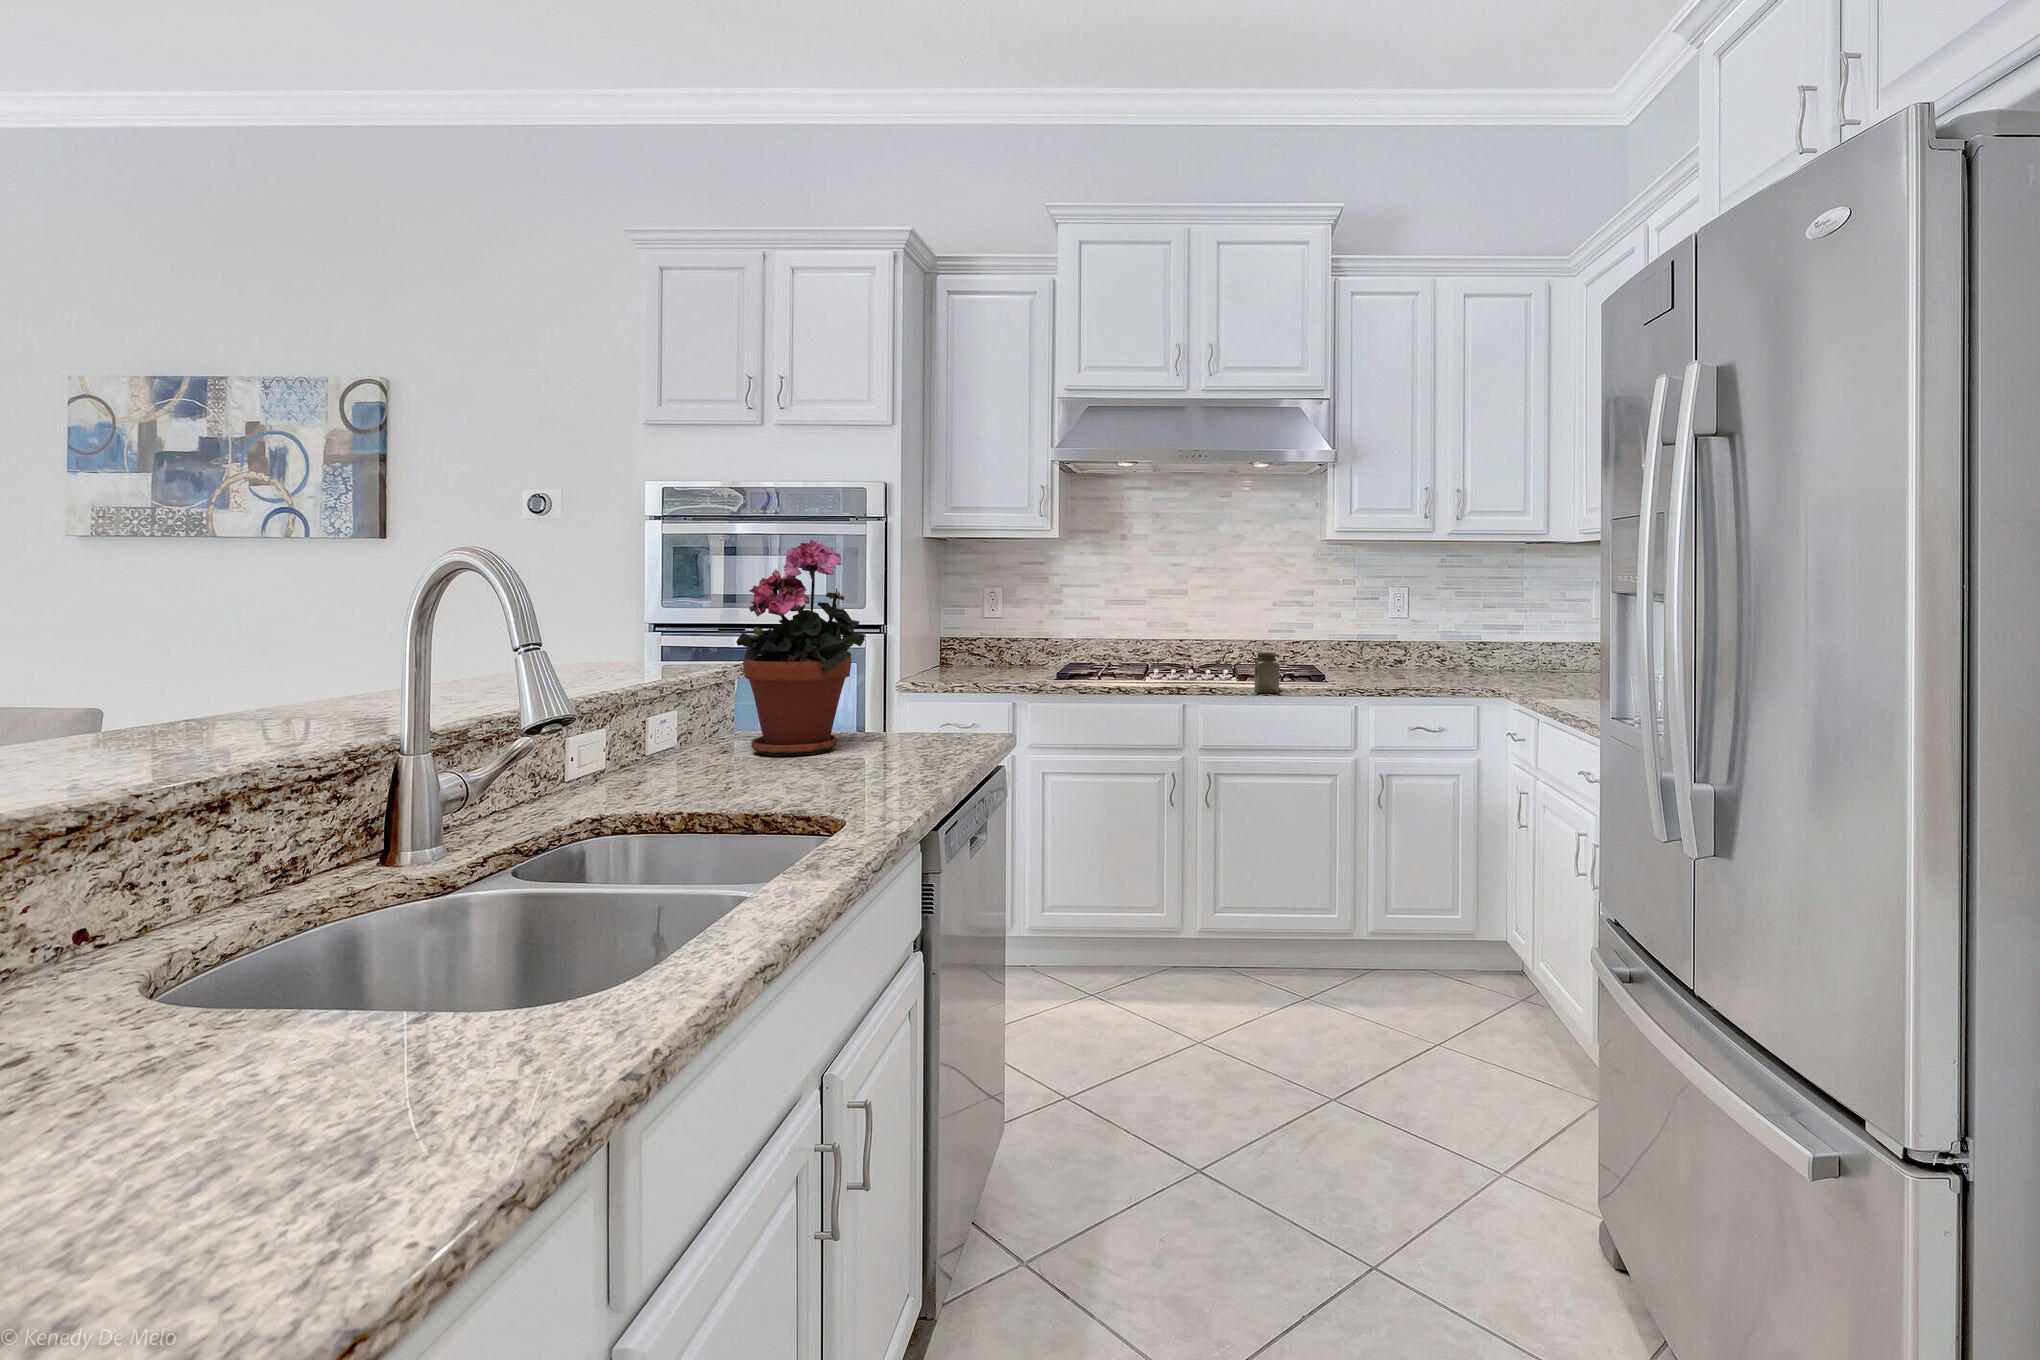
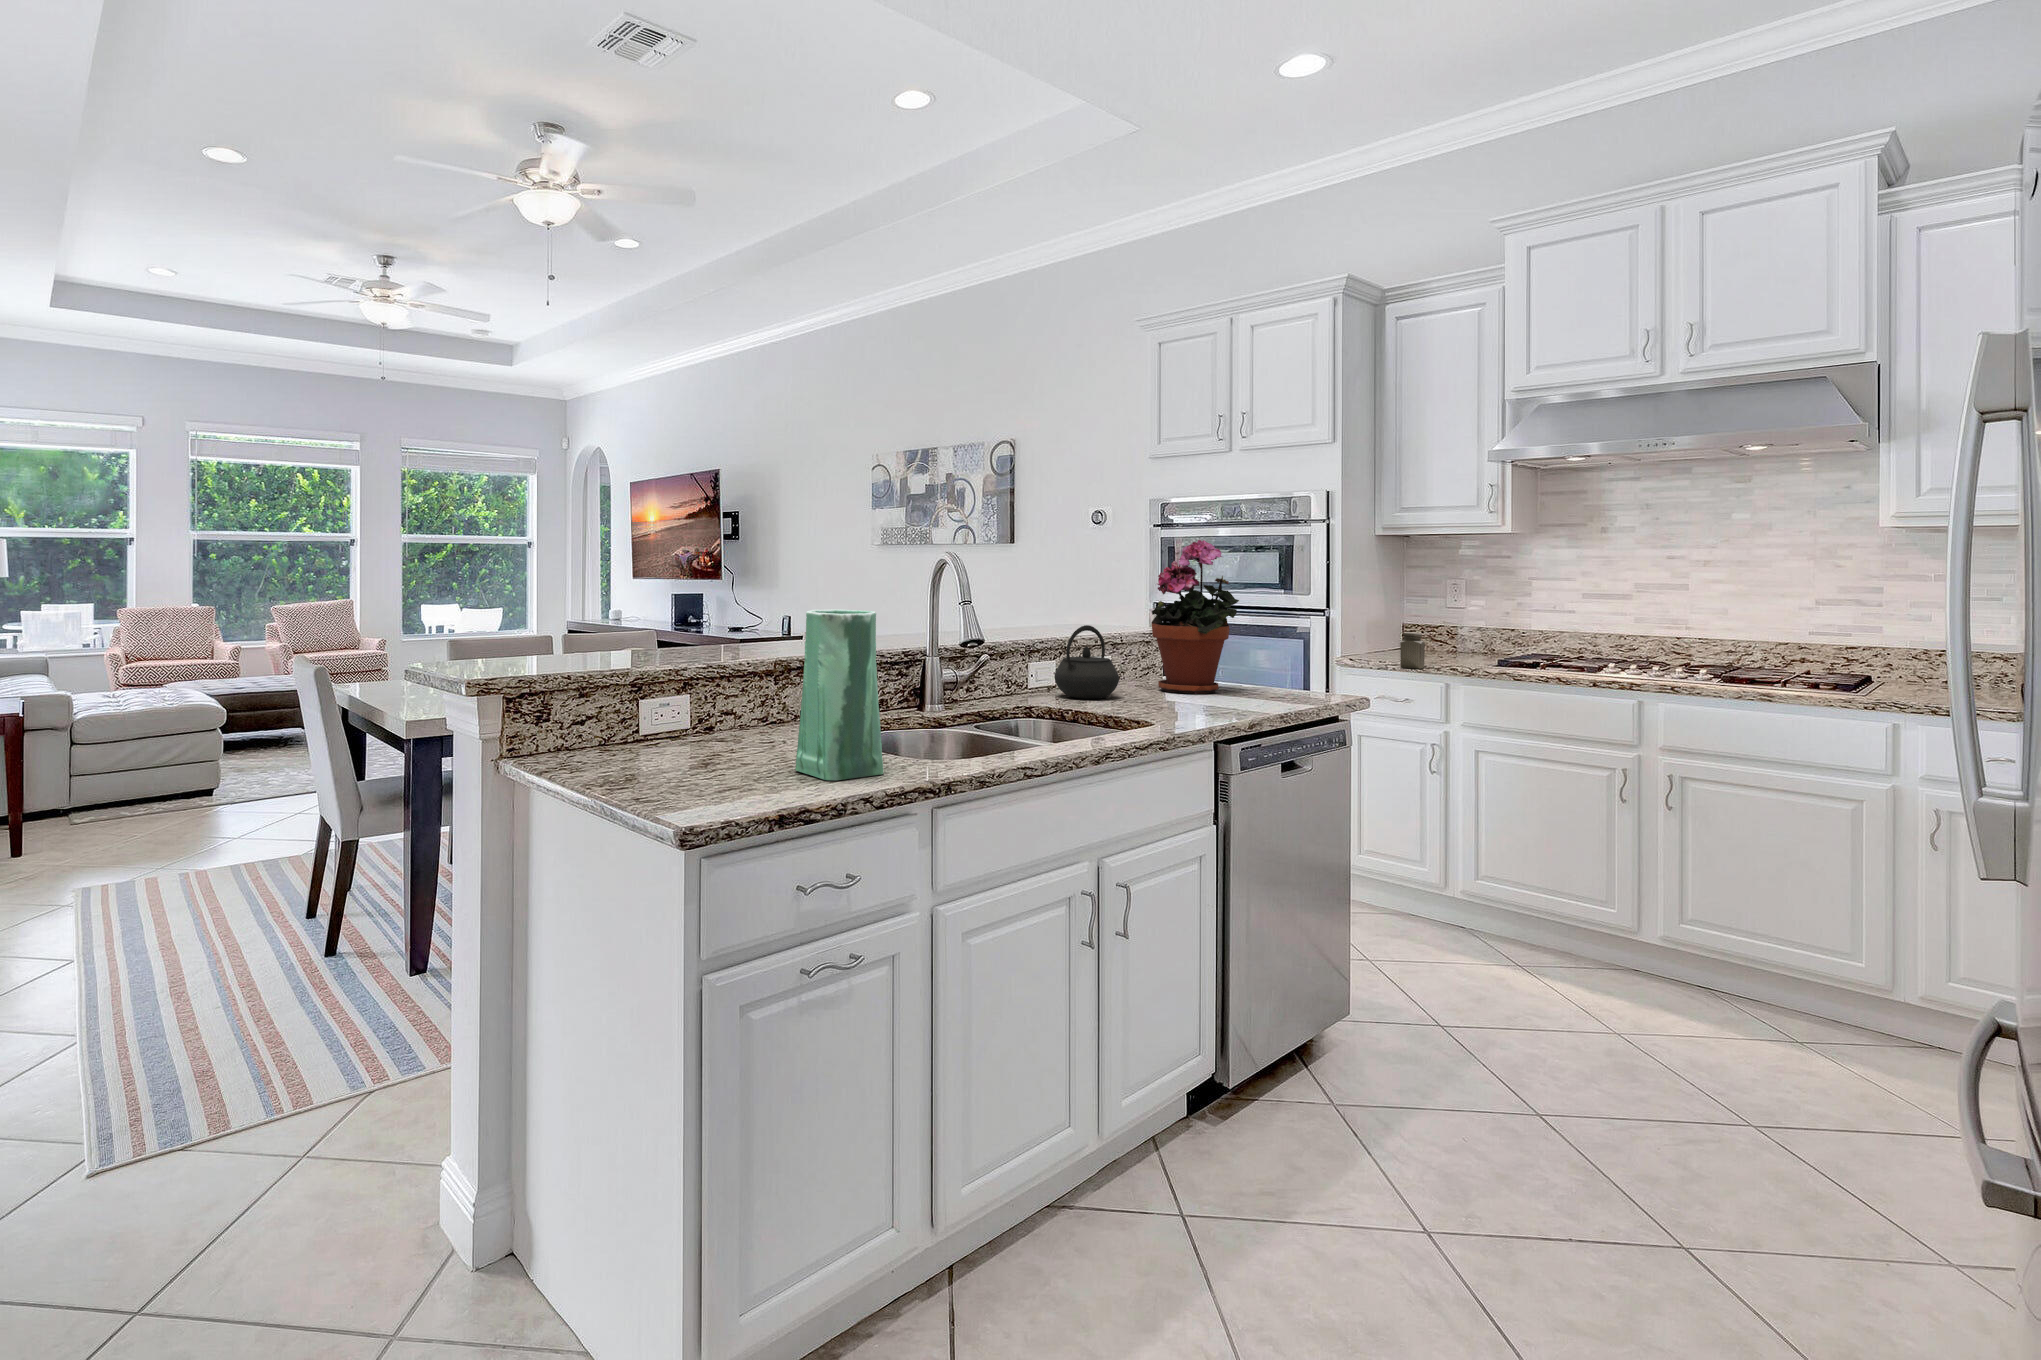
salt shaker: present [1254,651,1279,693] -> present [1400,632,1425,669]
kettle: none [611,670,720,786] -> present [1054,625,1119,699]
vase: none [219,702,501,1168] -> present [795,609,884,780]

